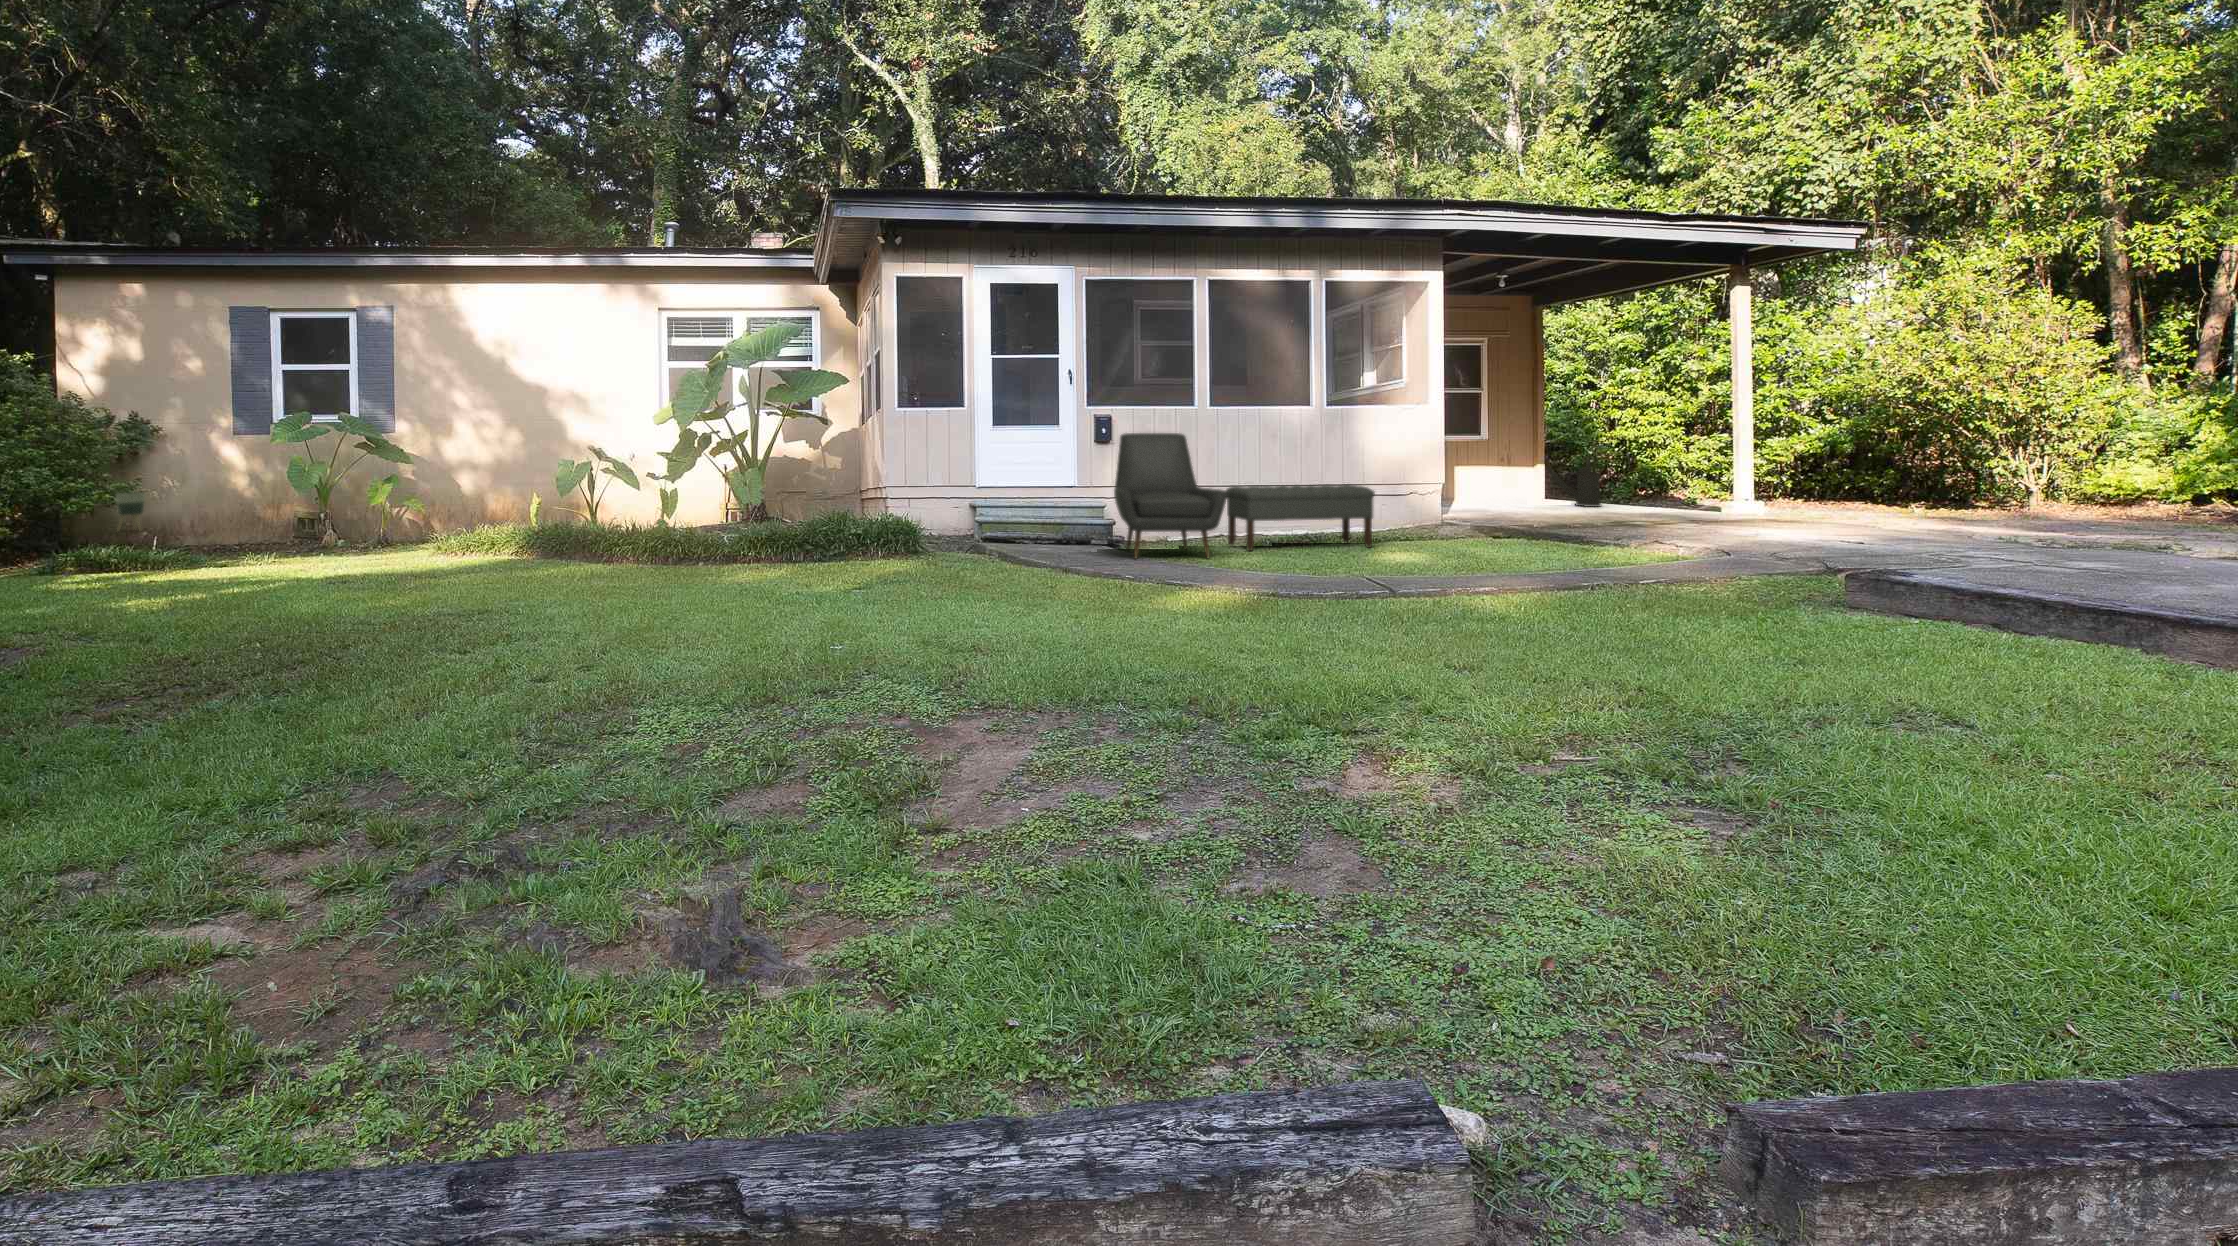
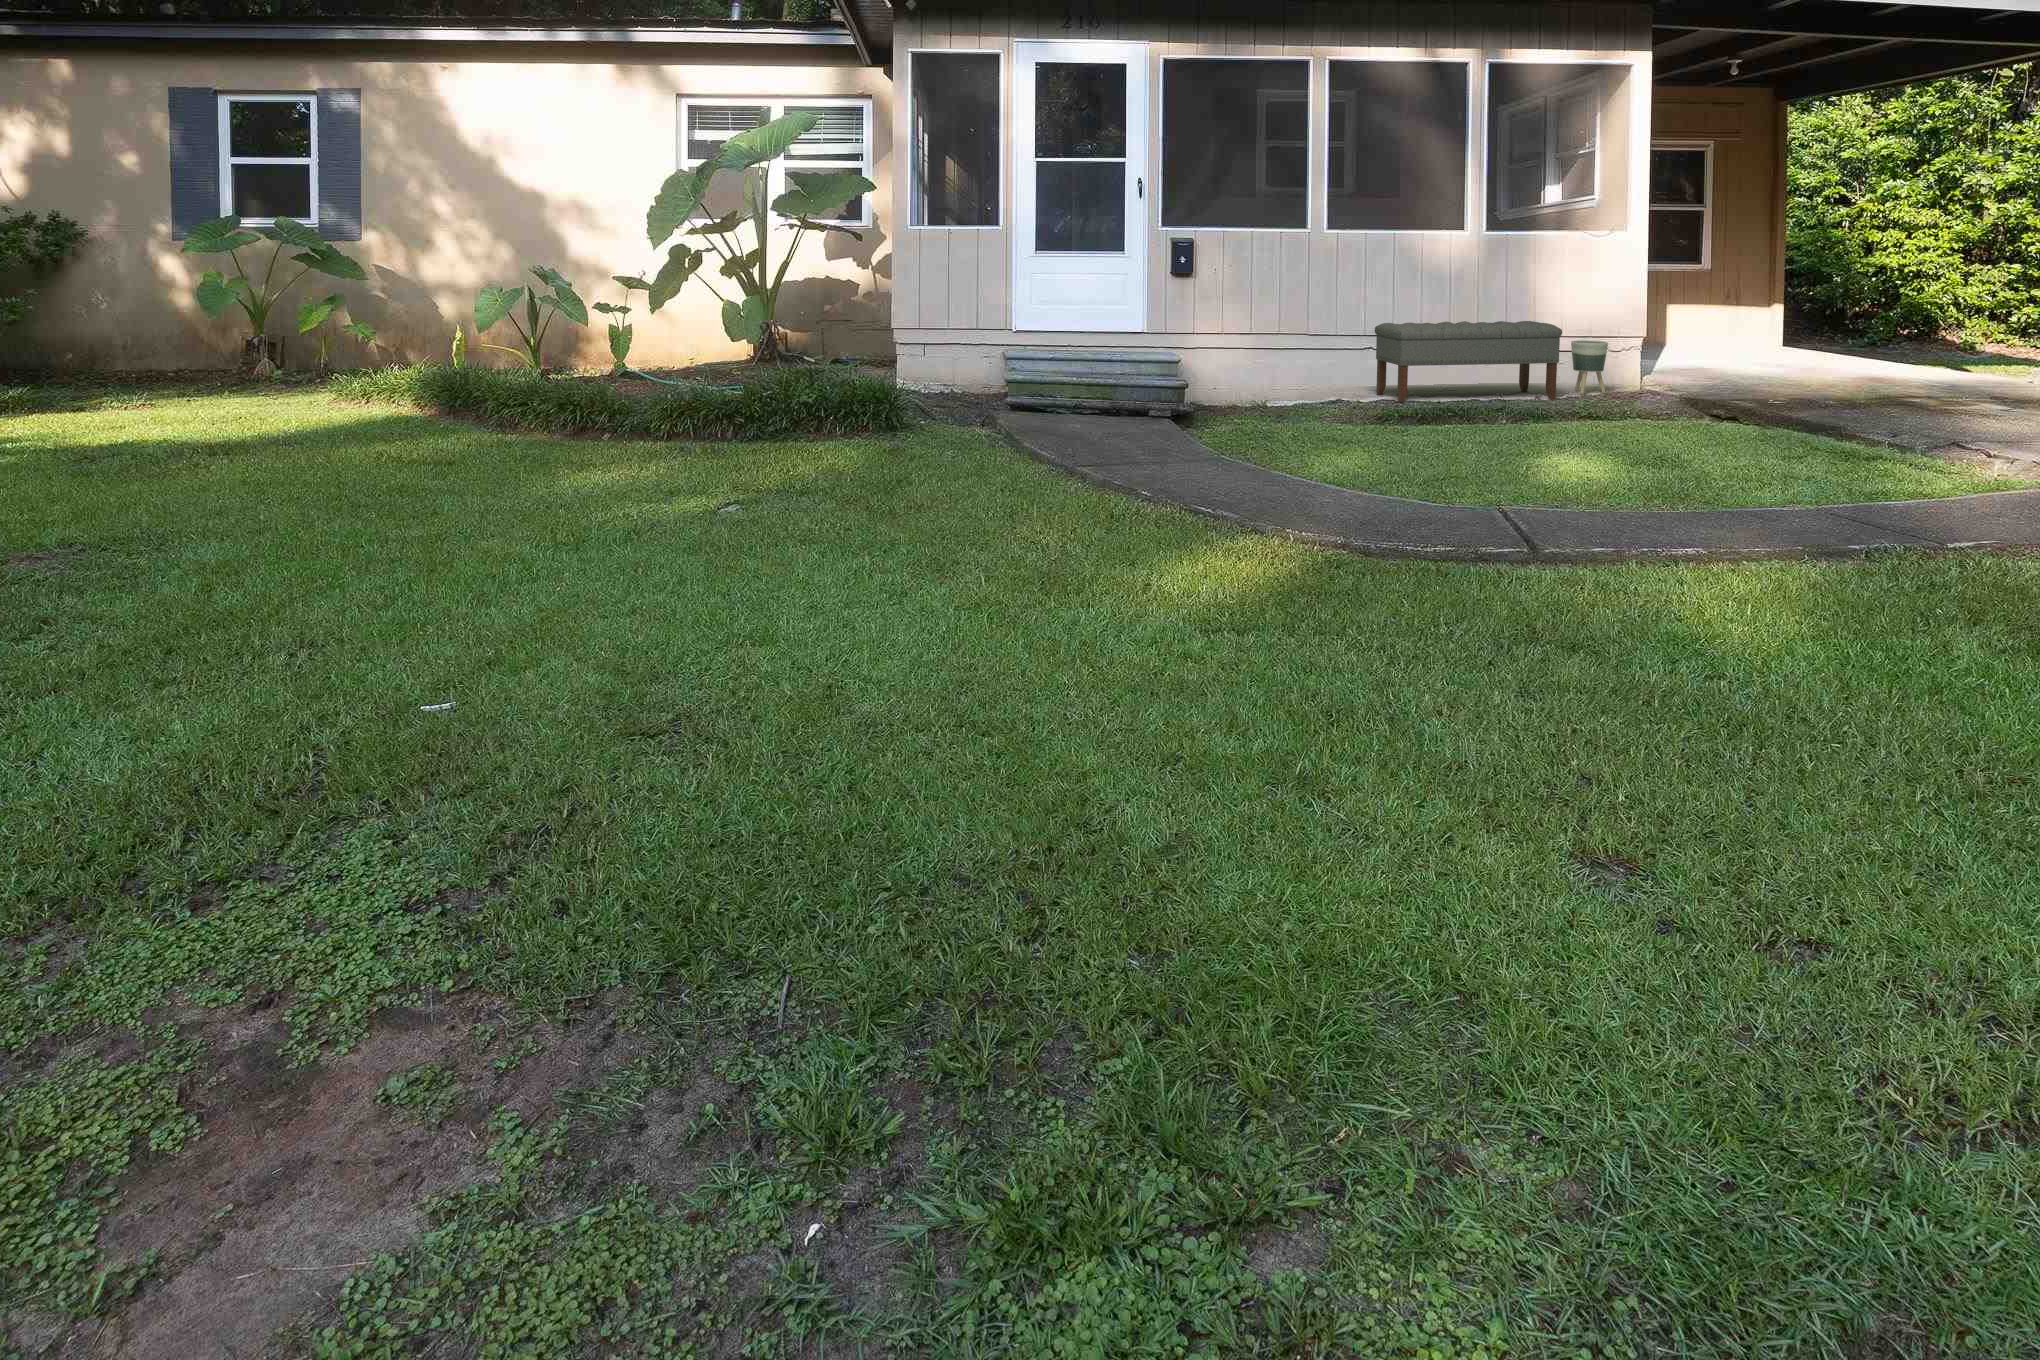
chair: present [1114,433,1228,558] -> none [1235,259,1373,411]
watering can: present [1547,460,1608,507] -> none [1780,291,1860,348]
planter: present [116,492,146,531] -> present [1571,340,1608,394]

